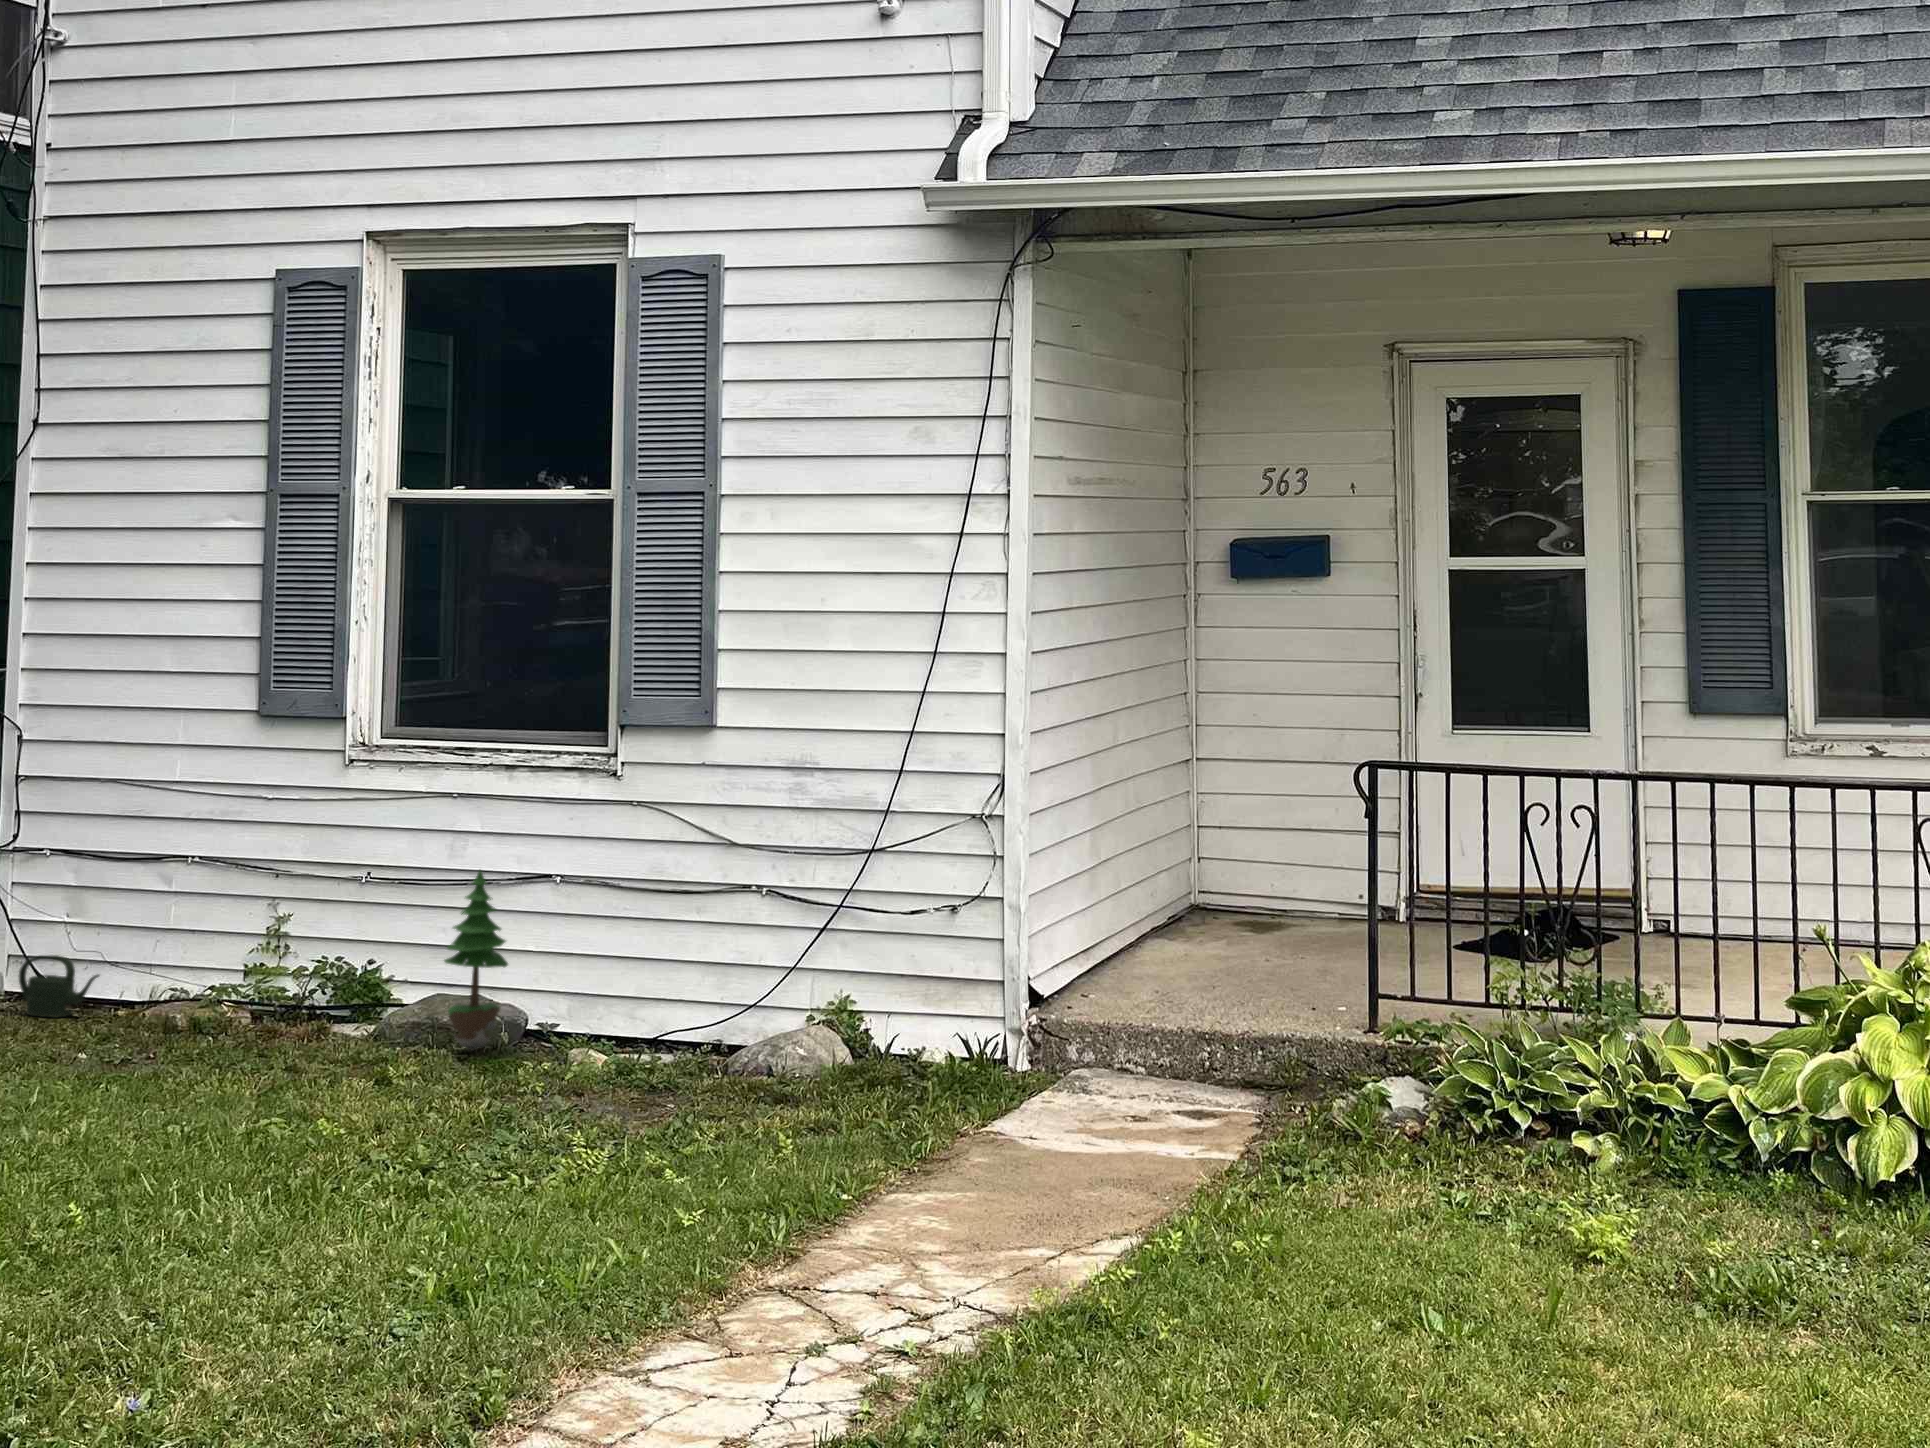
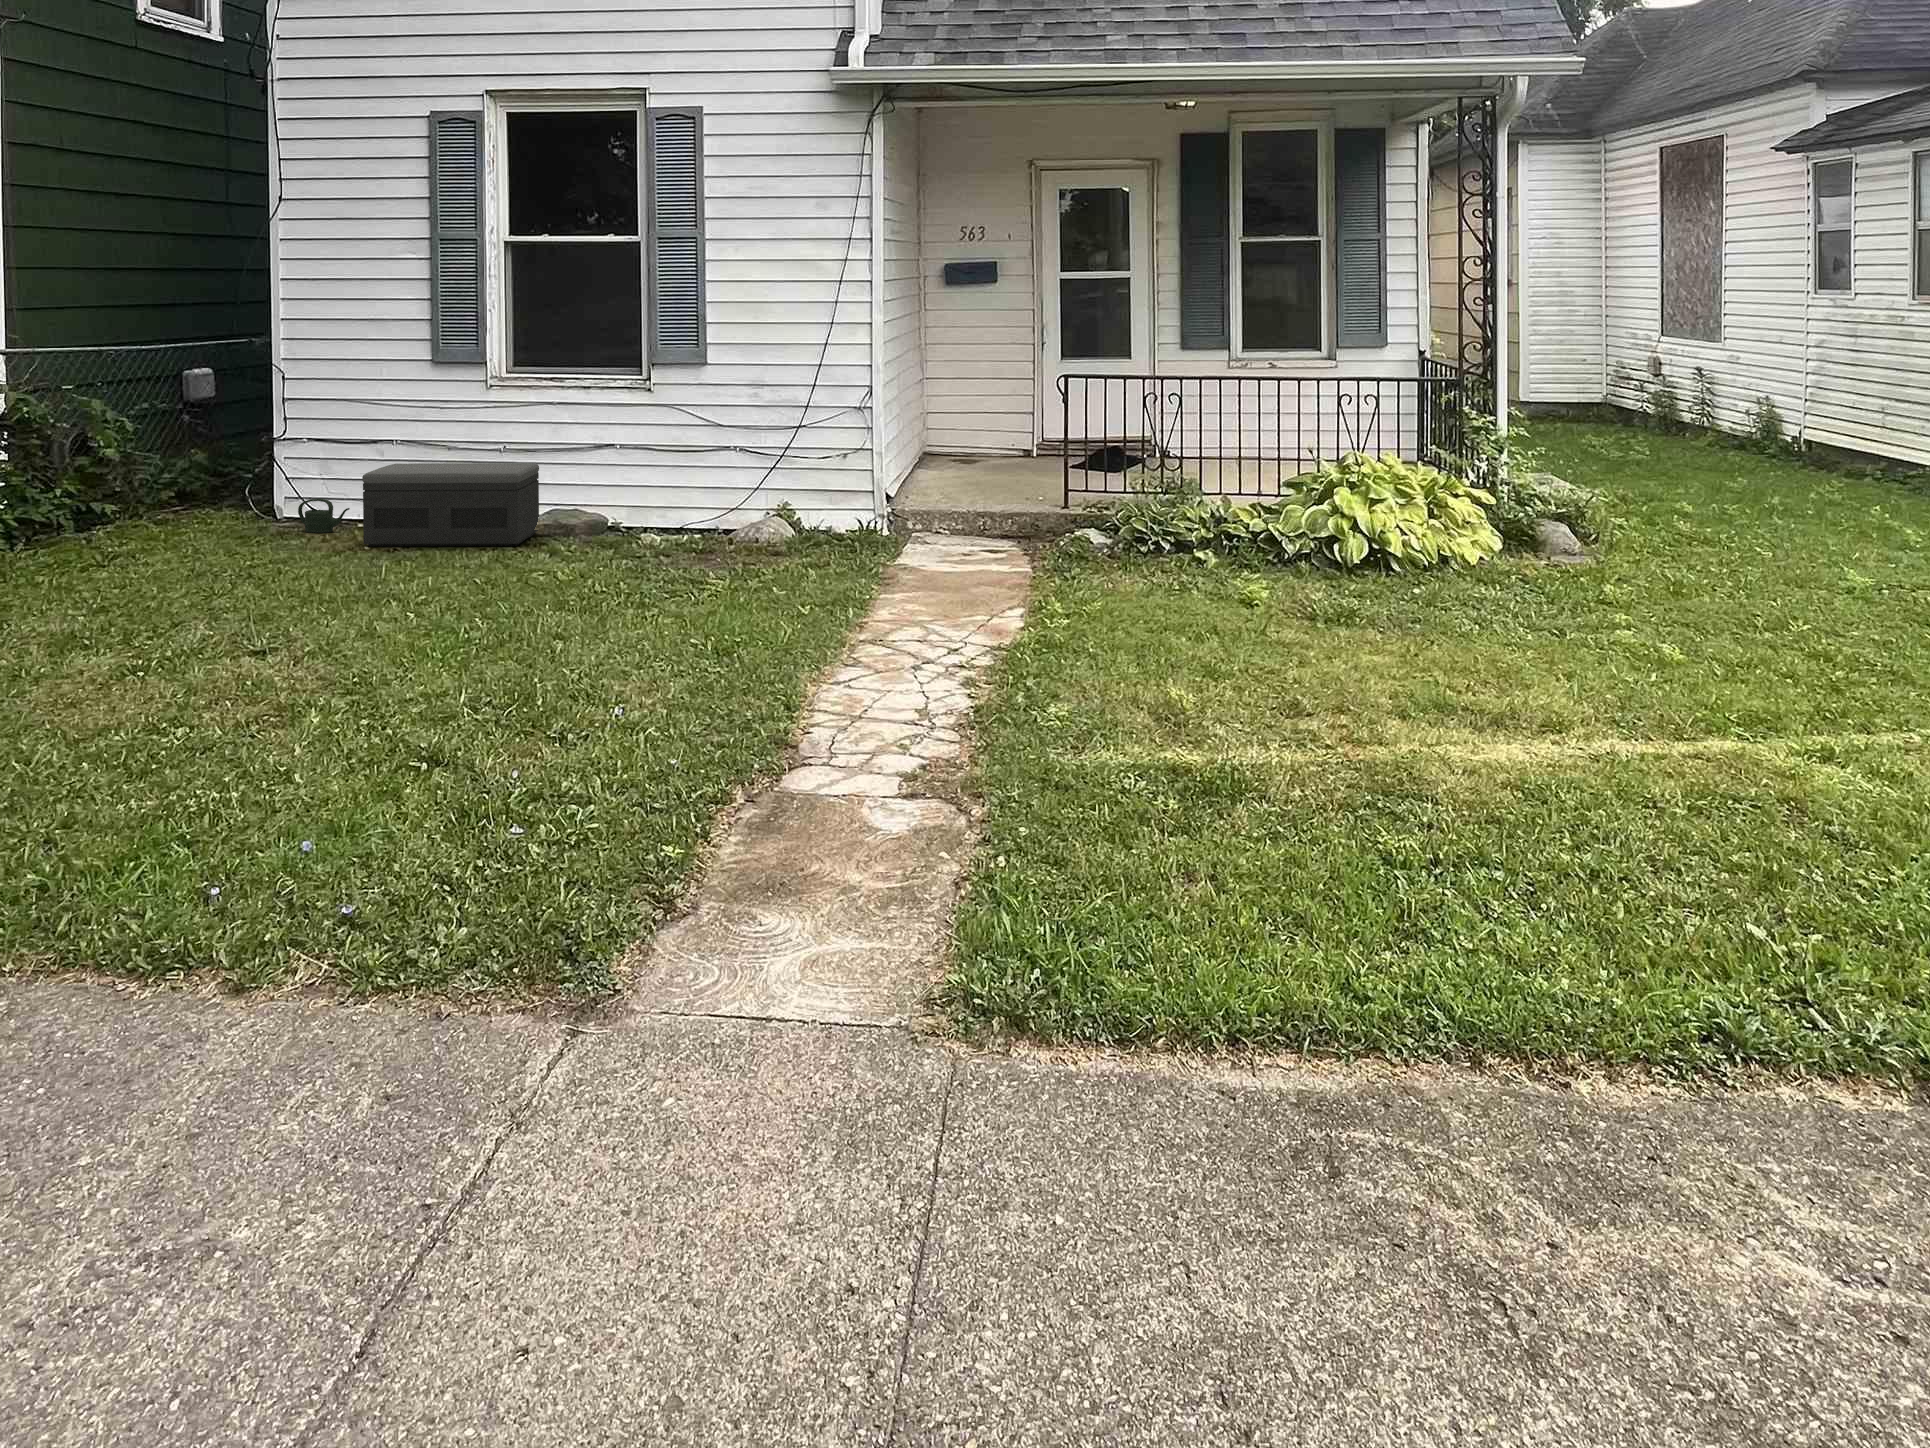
potted tree: present [445,870,508,1051] -> none [562,442,599,539]
storage bench: none [97,896,416,1057] -> present [362,463,539,546]

